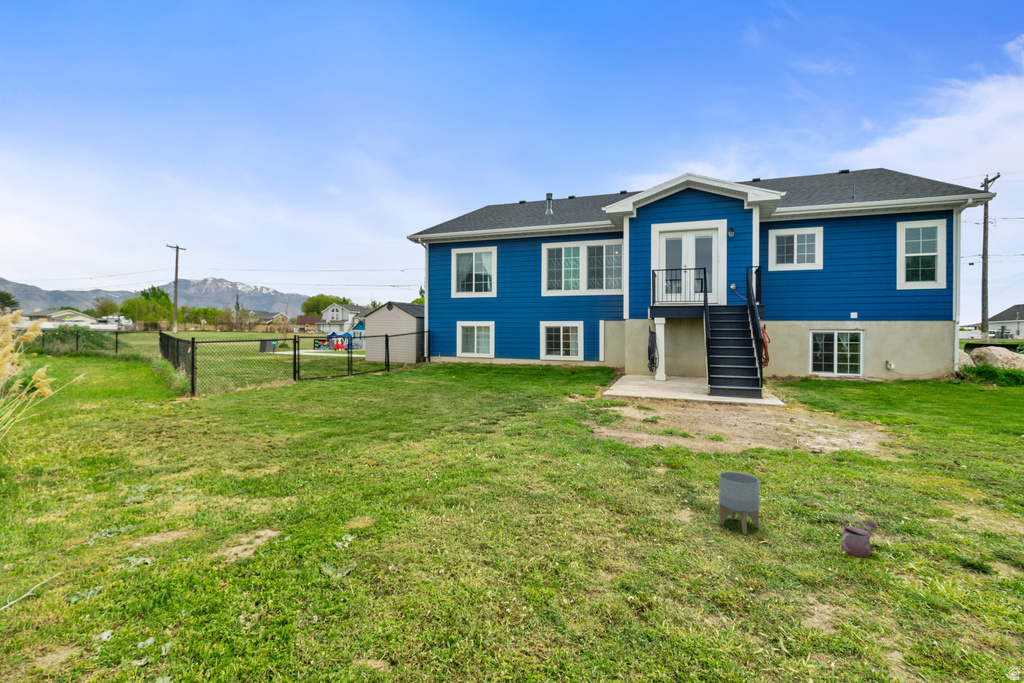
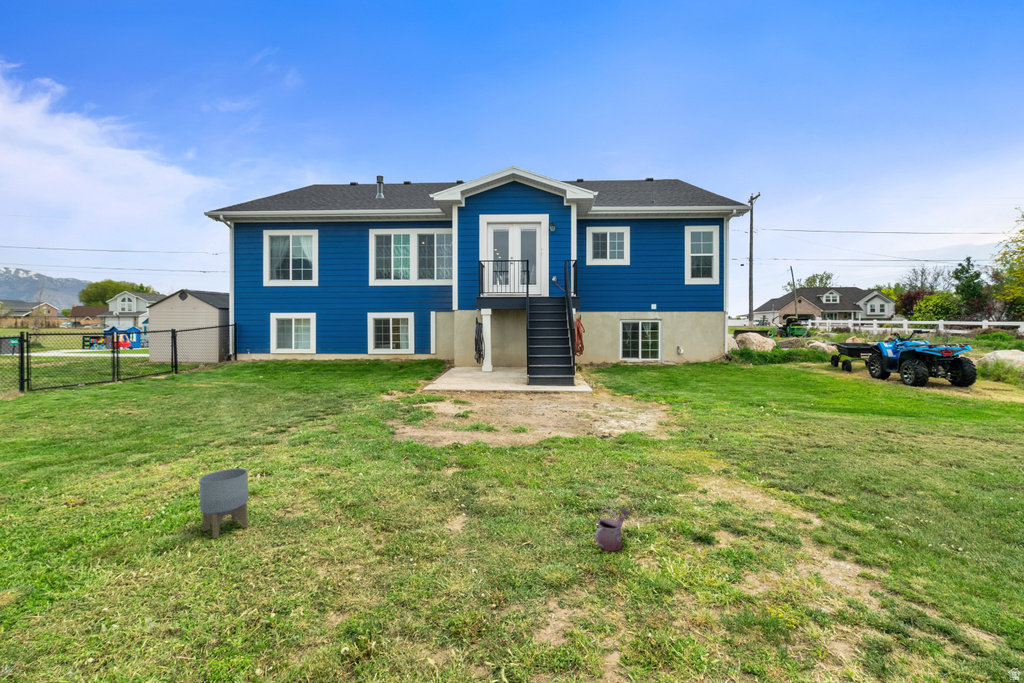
planter: present [719,472,759,534] -> present [199,468,248,538]

